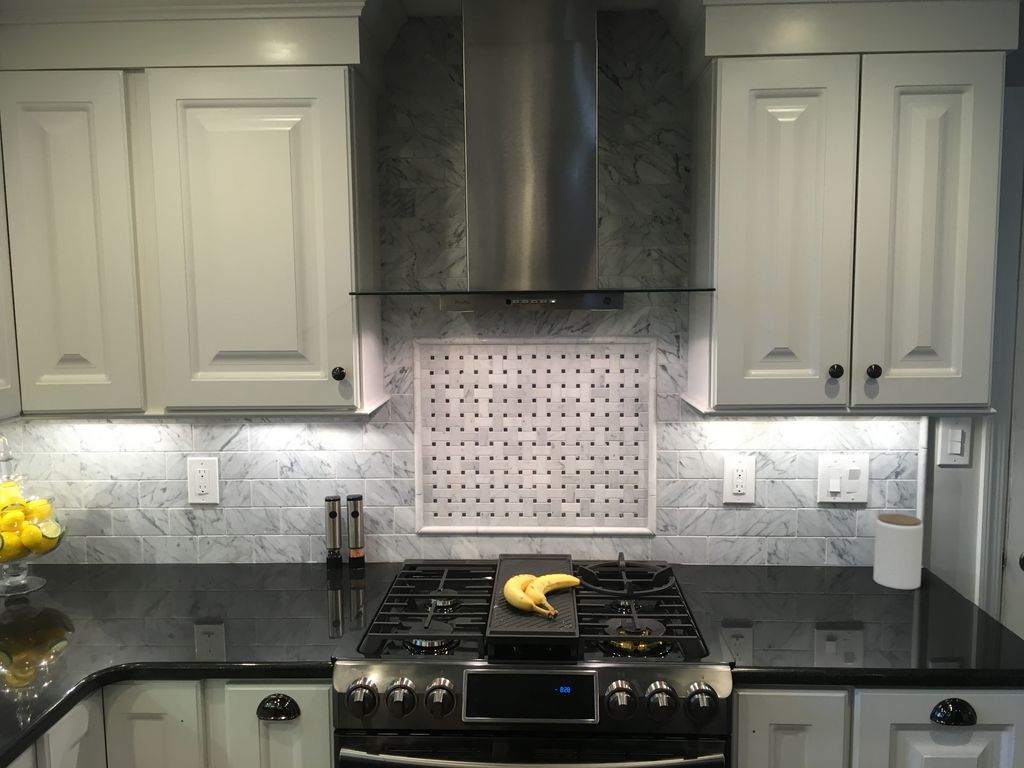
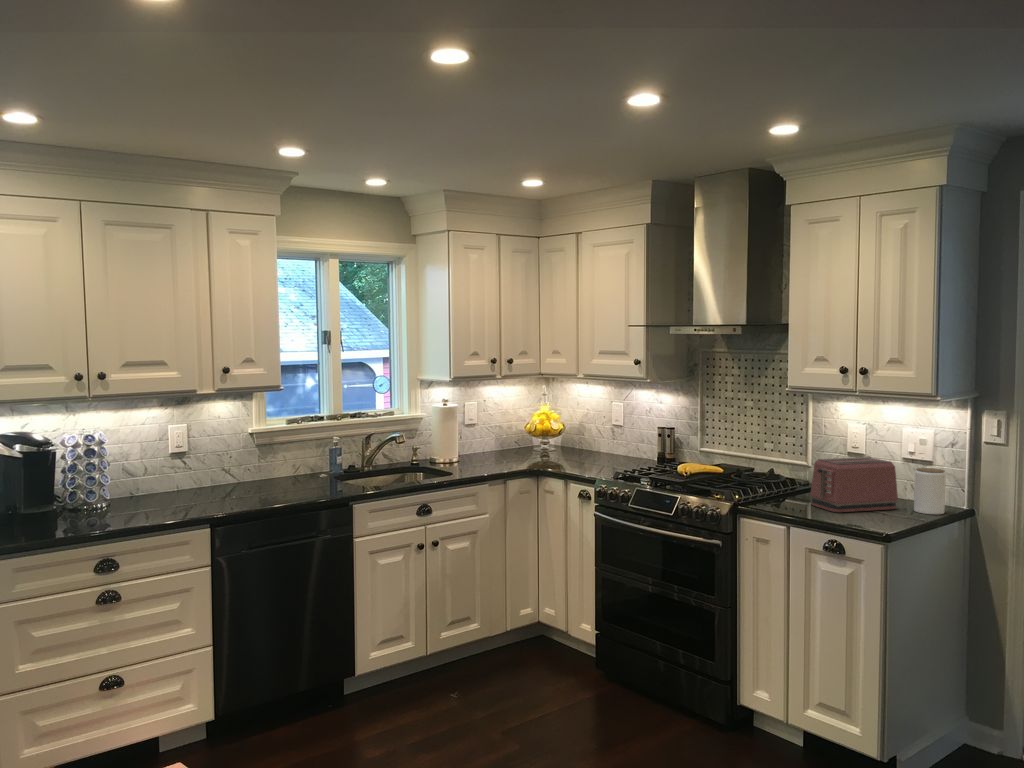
toaster: none [786,512,872,632] -> present [810,457,898,512]

